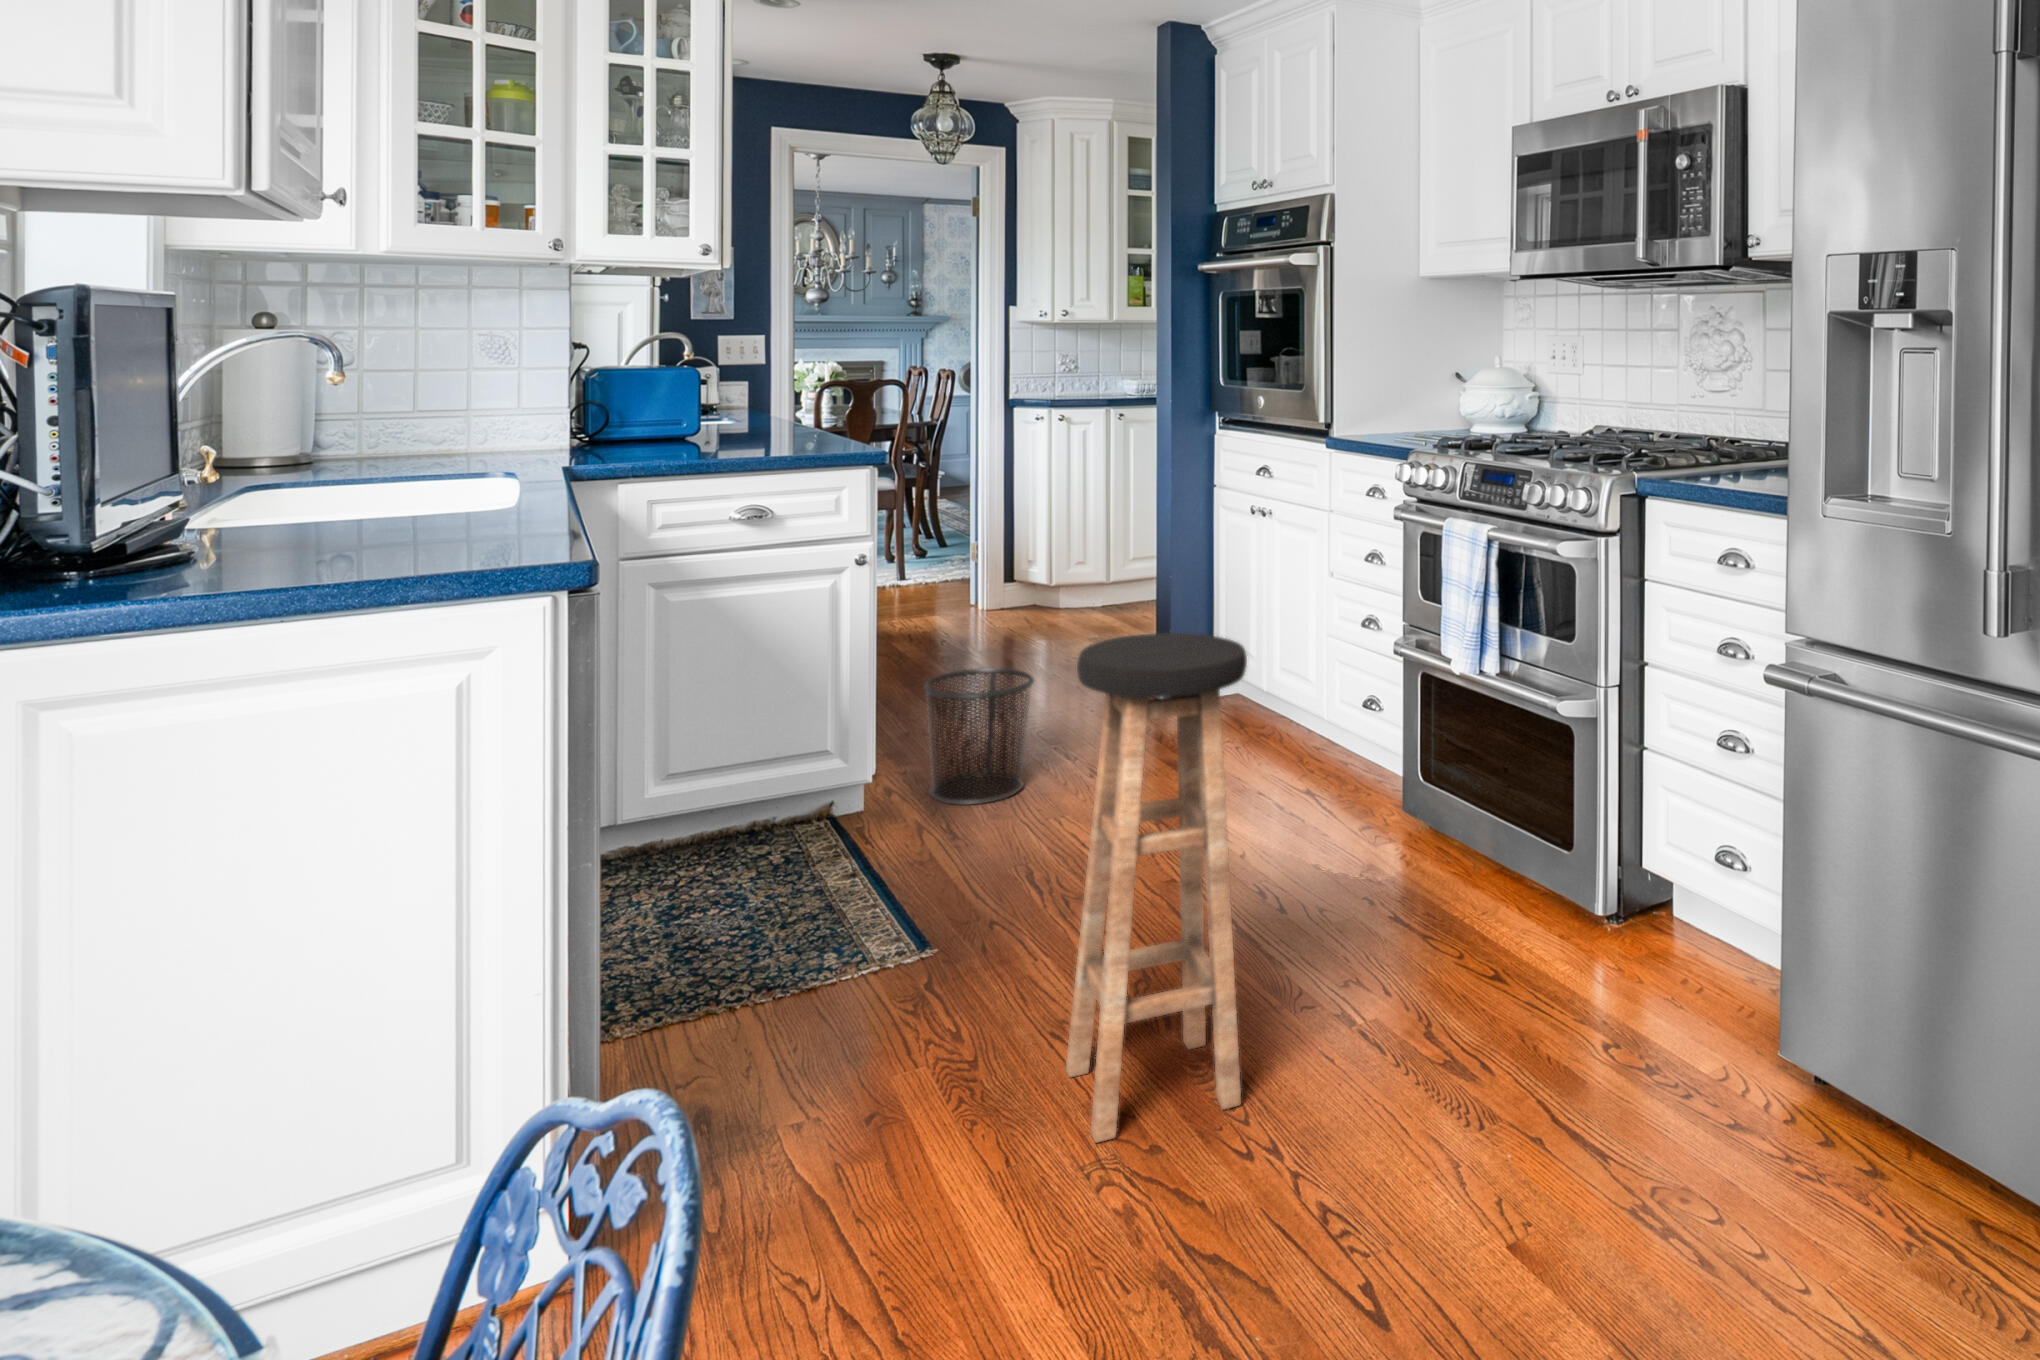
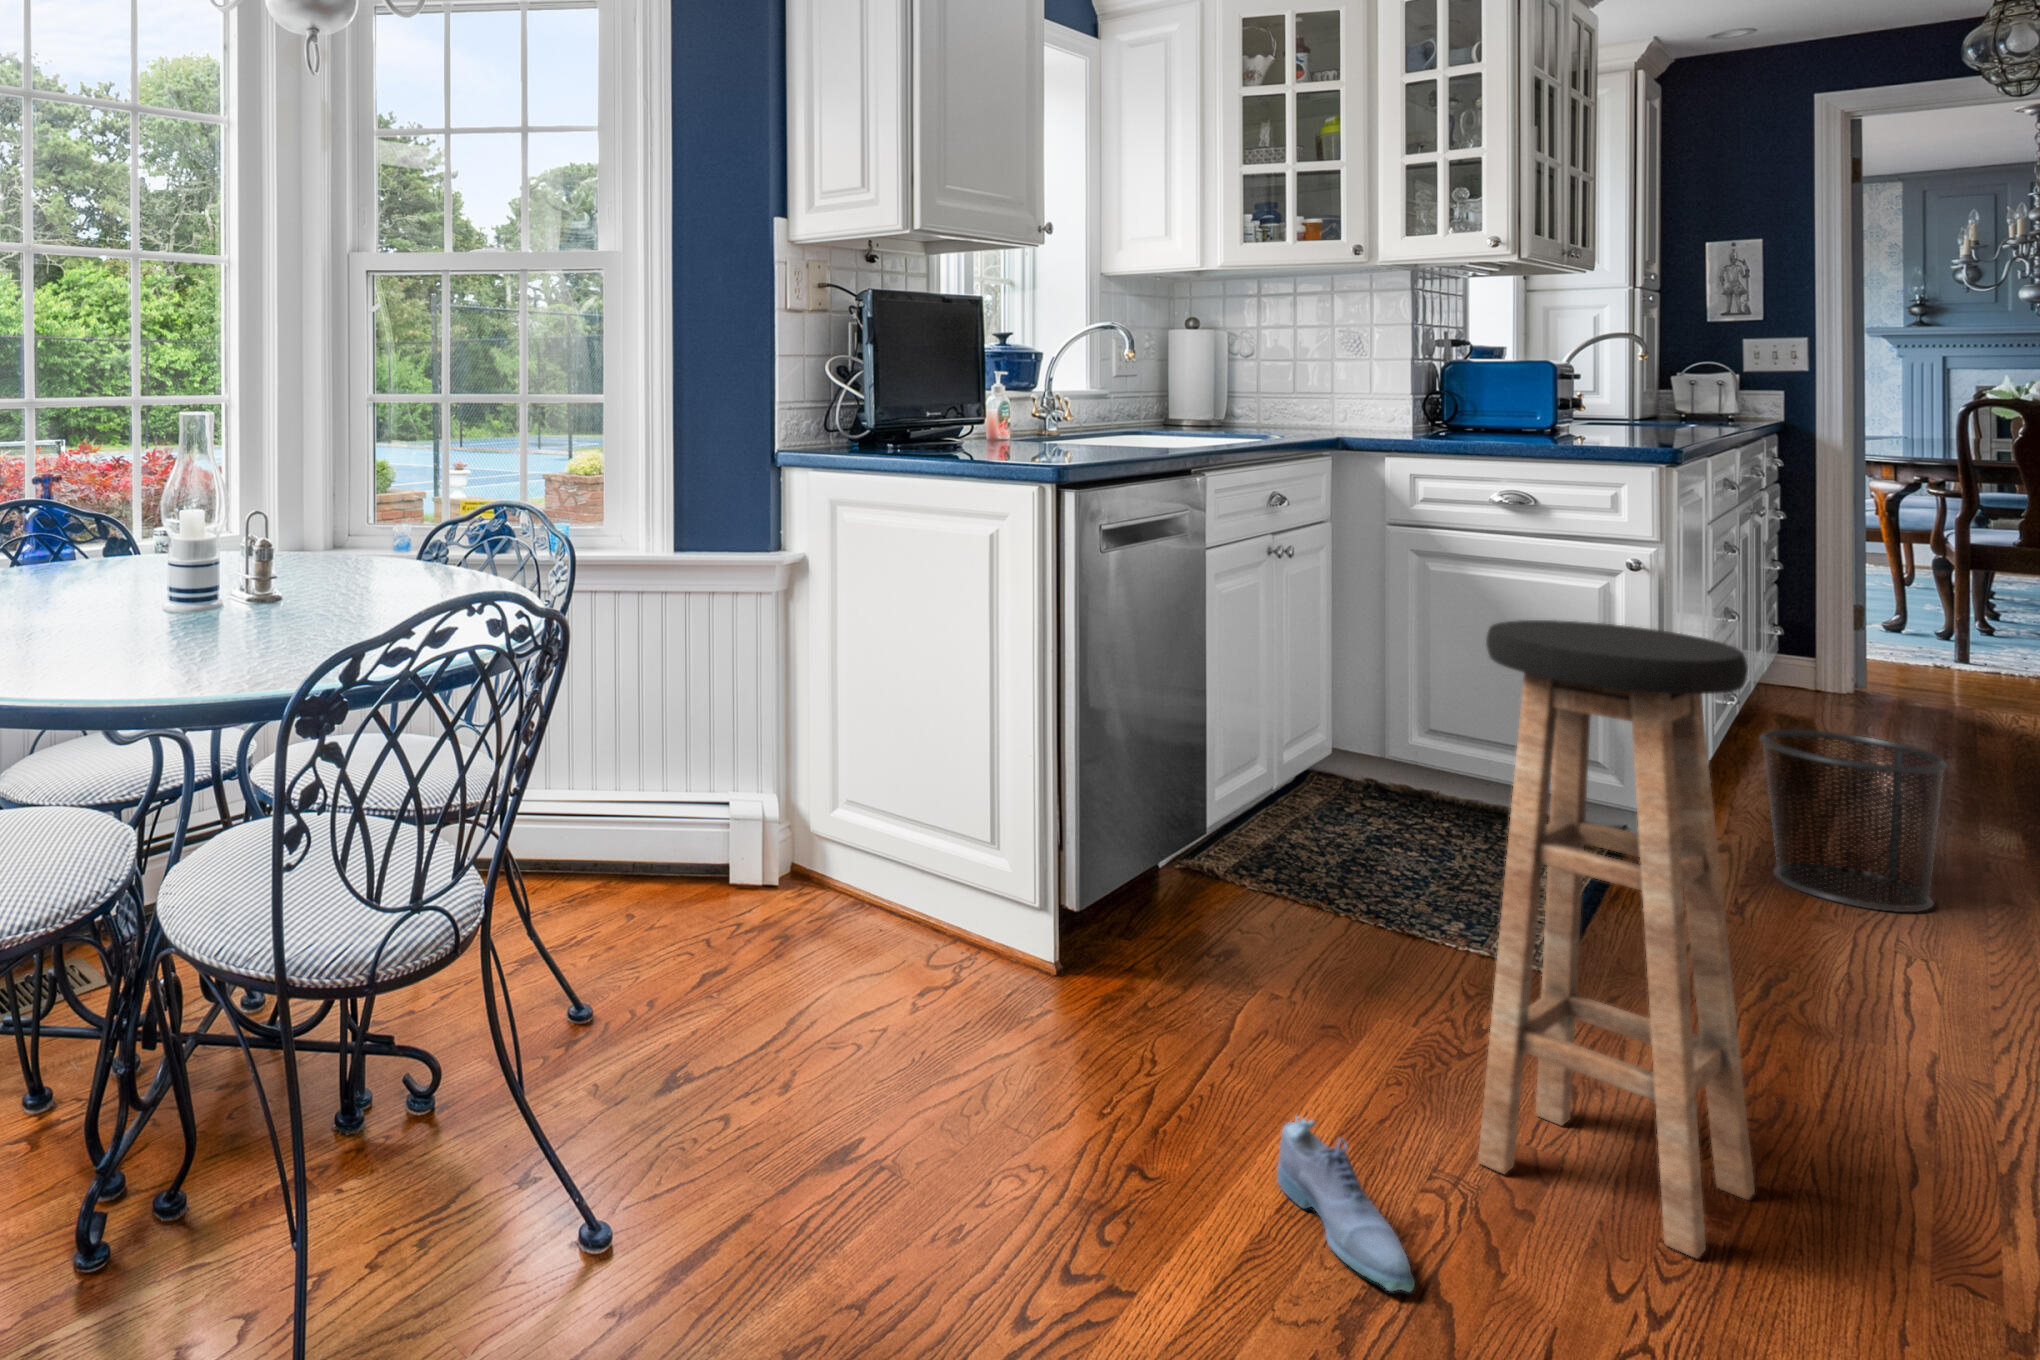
shoe: none [1030,1190,1205,1298] -> present [1277,1117,1415,1292]

